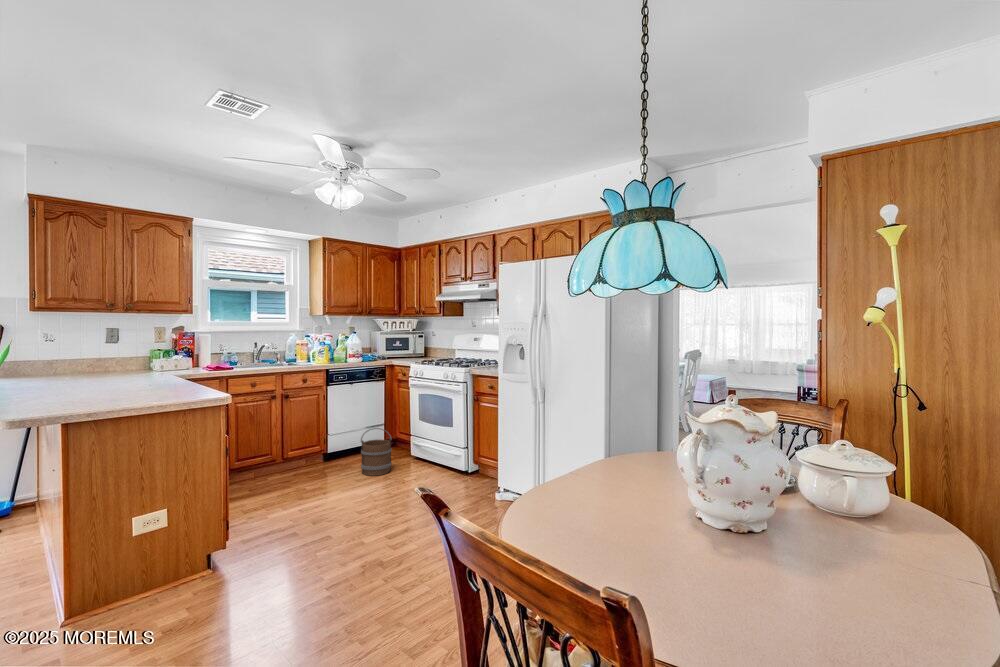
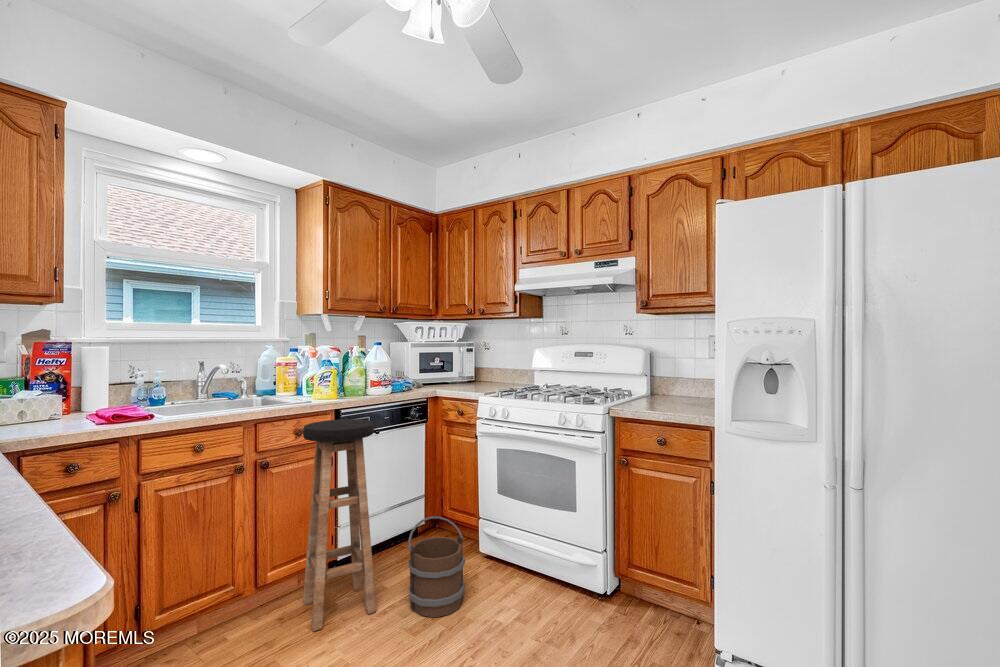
bar stool: none [306,375,344,477] -> present [303,419,376,631]

